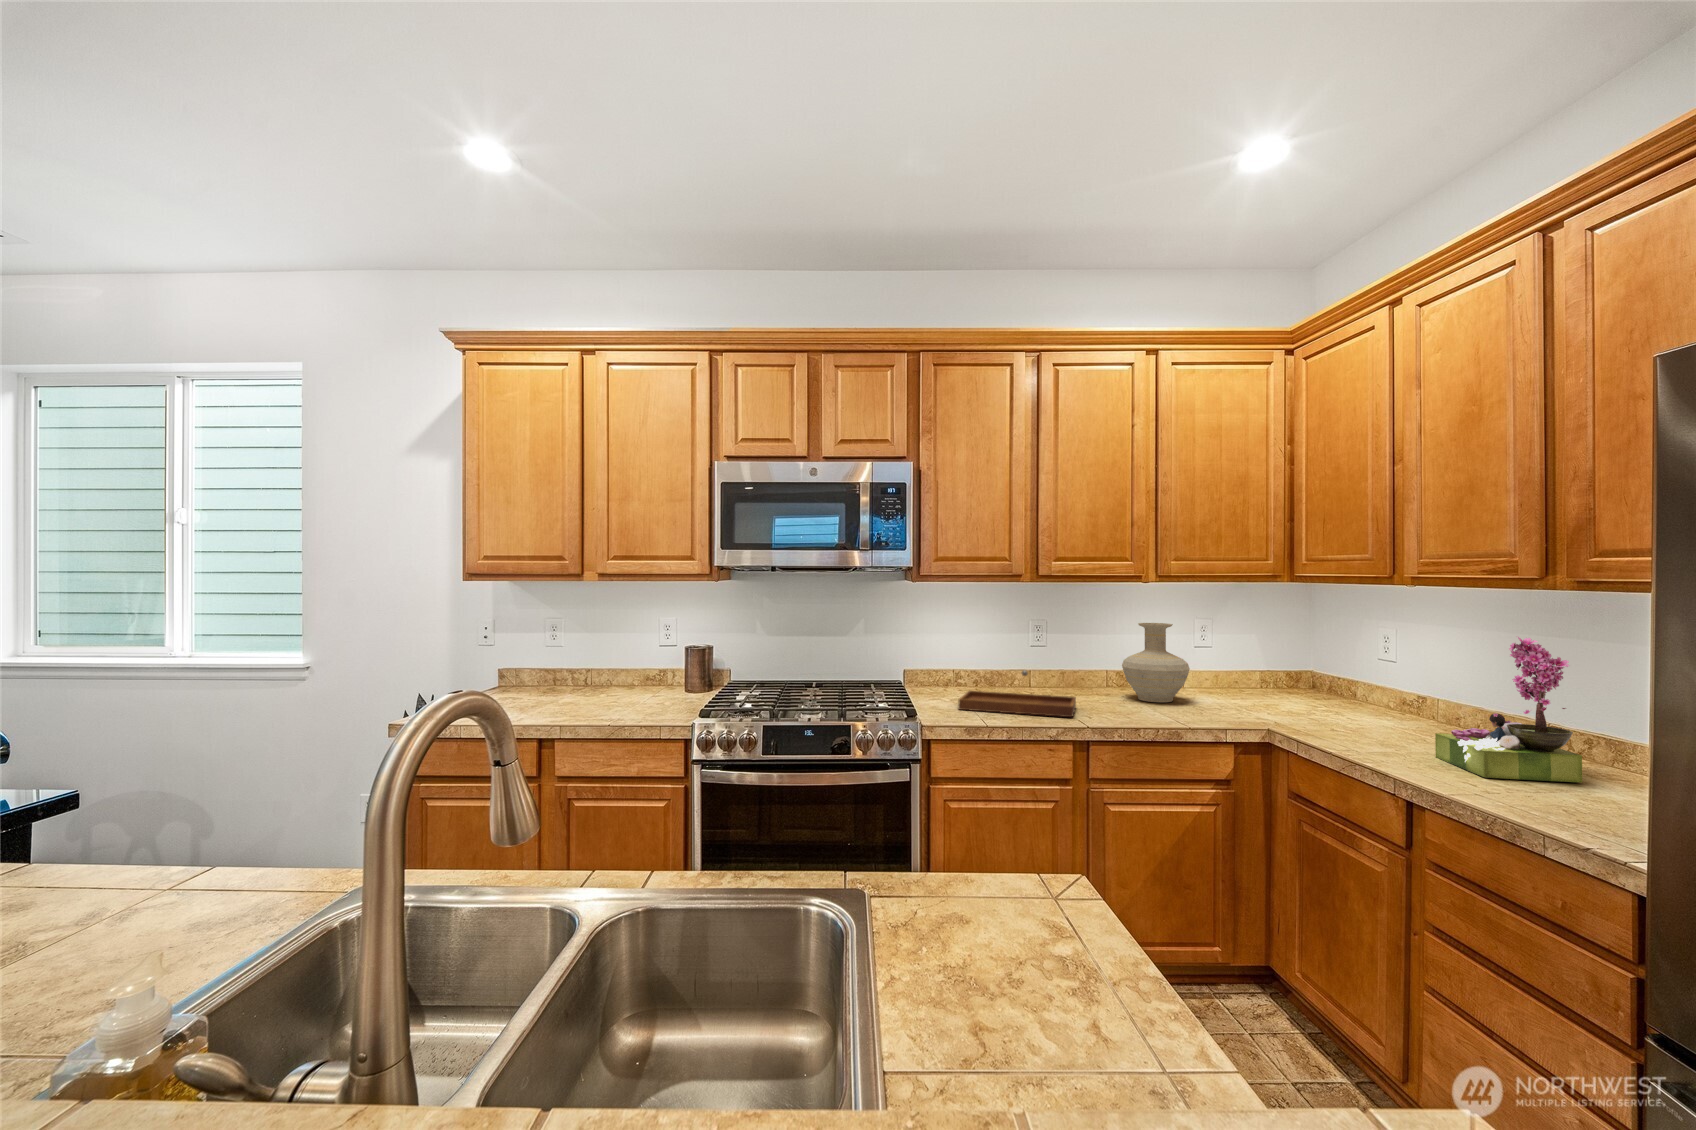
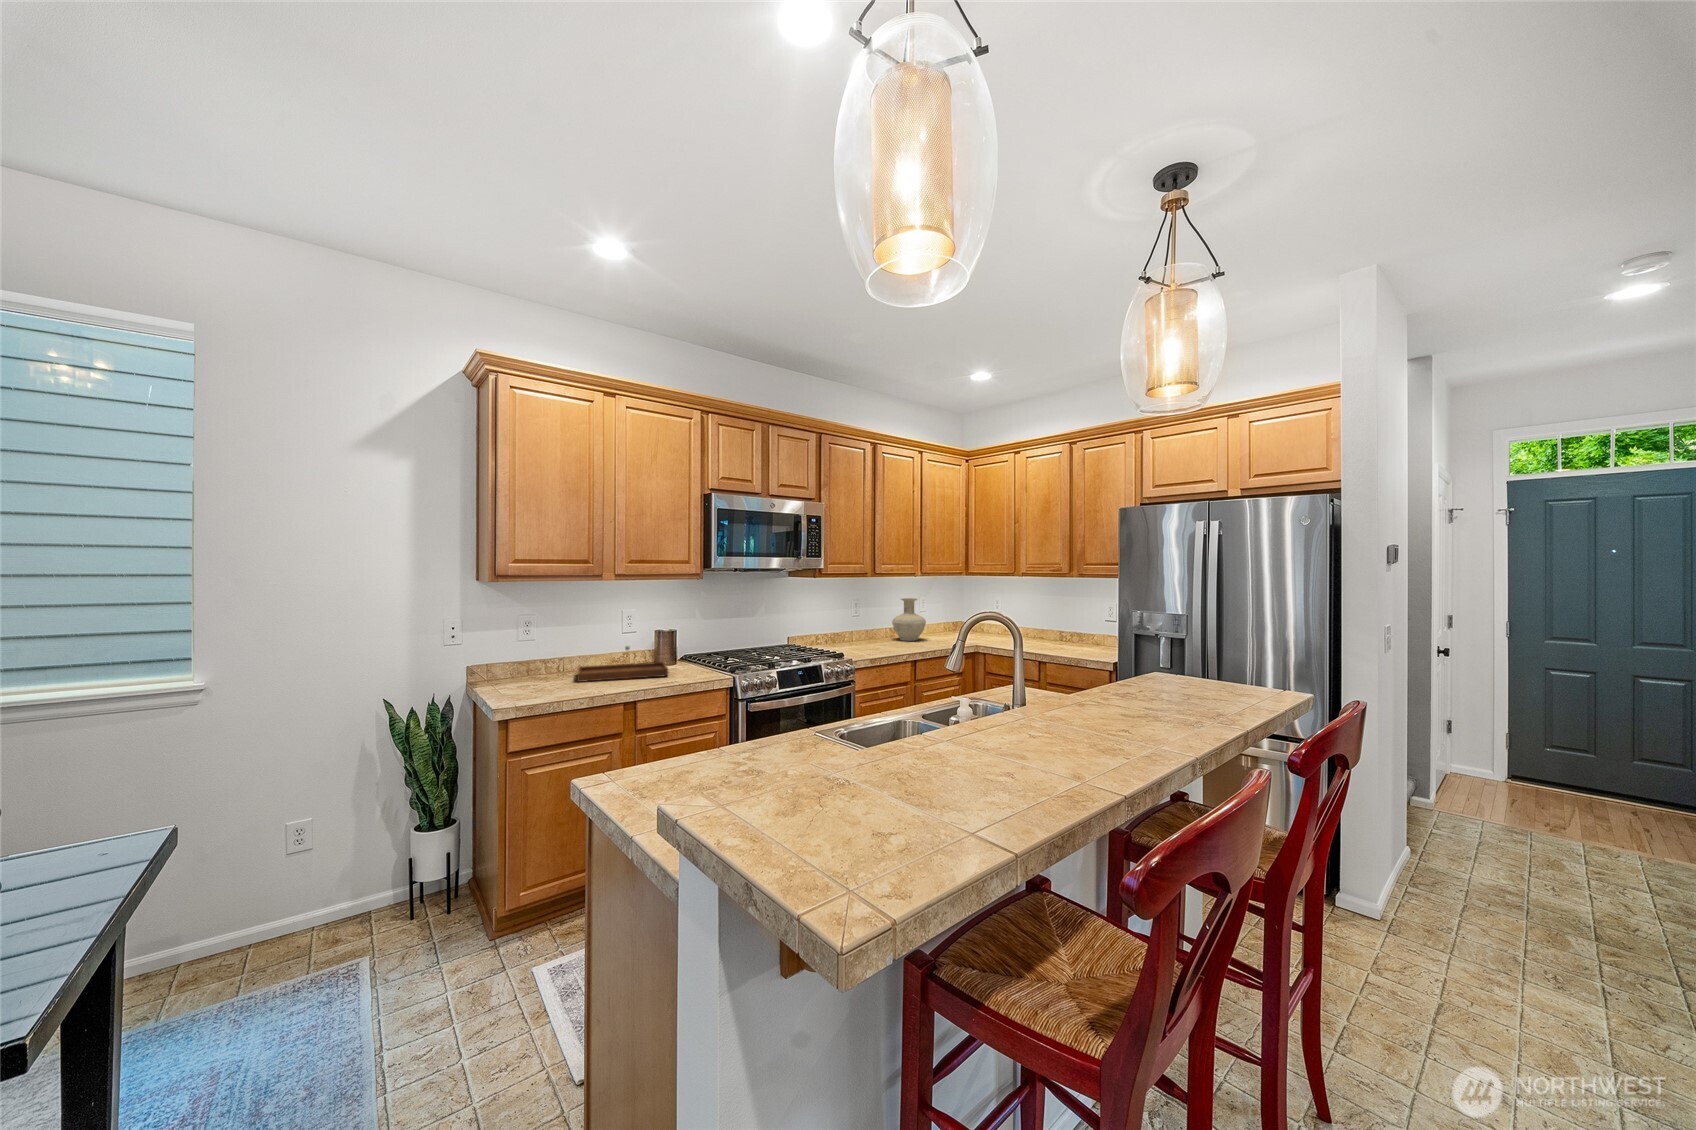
flower arrangement: present [1435,637,1582,783] -> none [1044,596,1091,652]
tray: present [958,670,1076,717] -> present [577,646,668,682]

